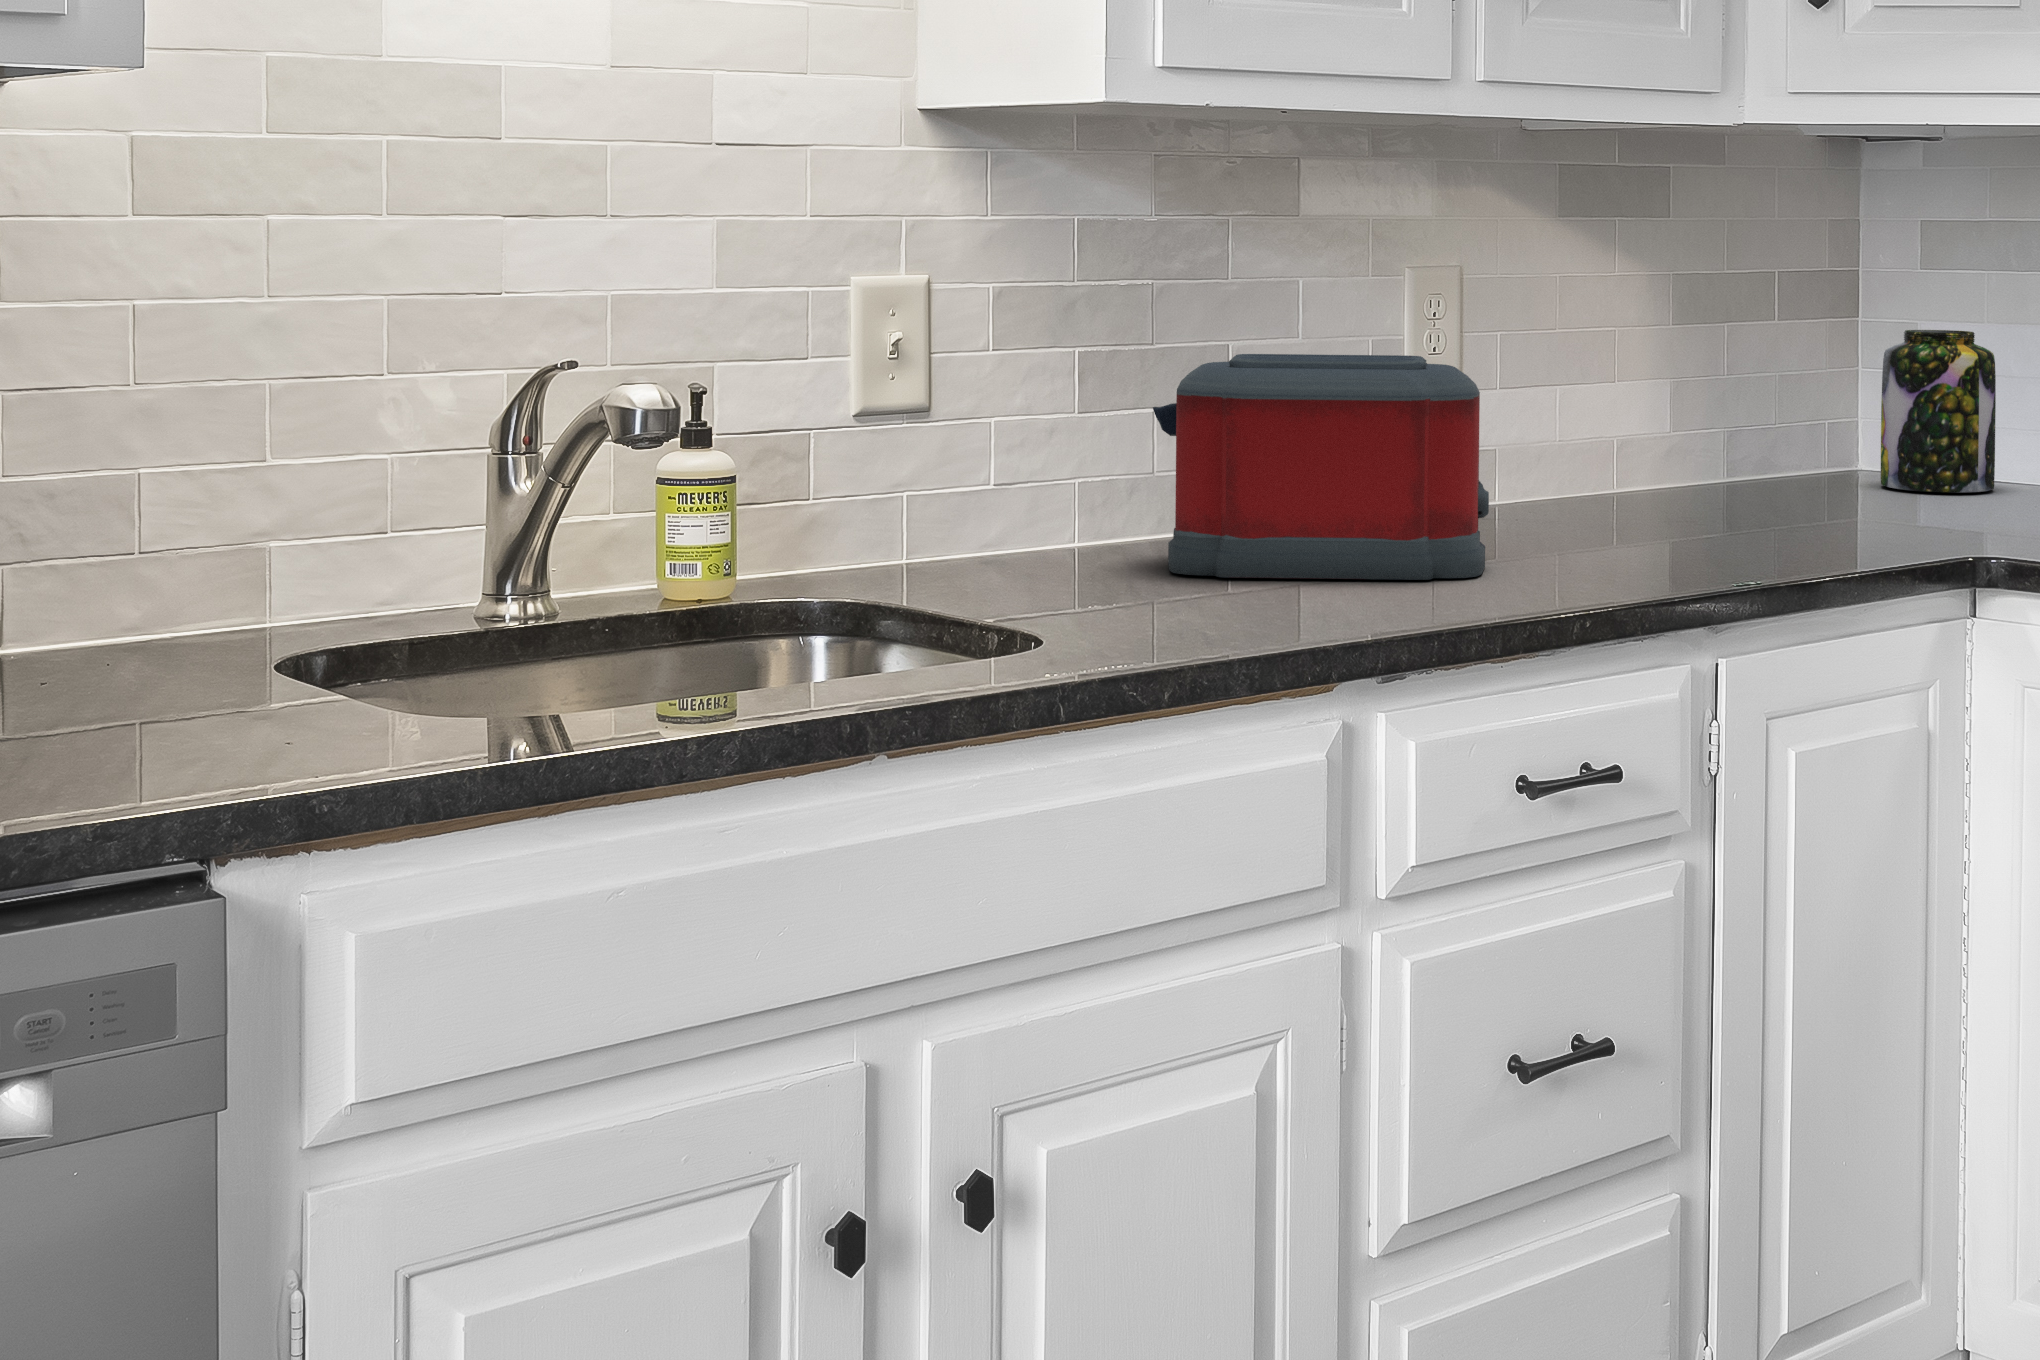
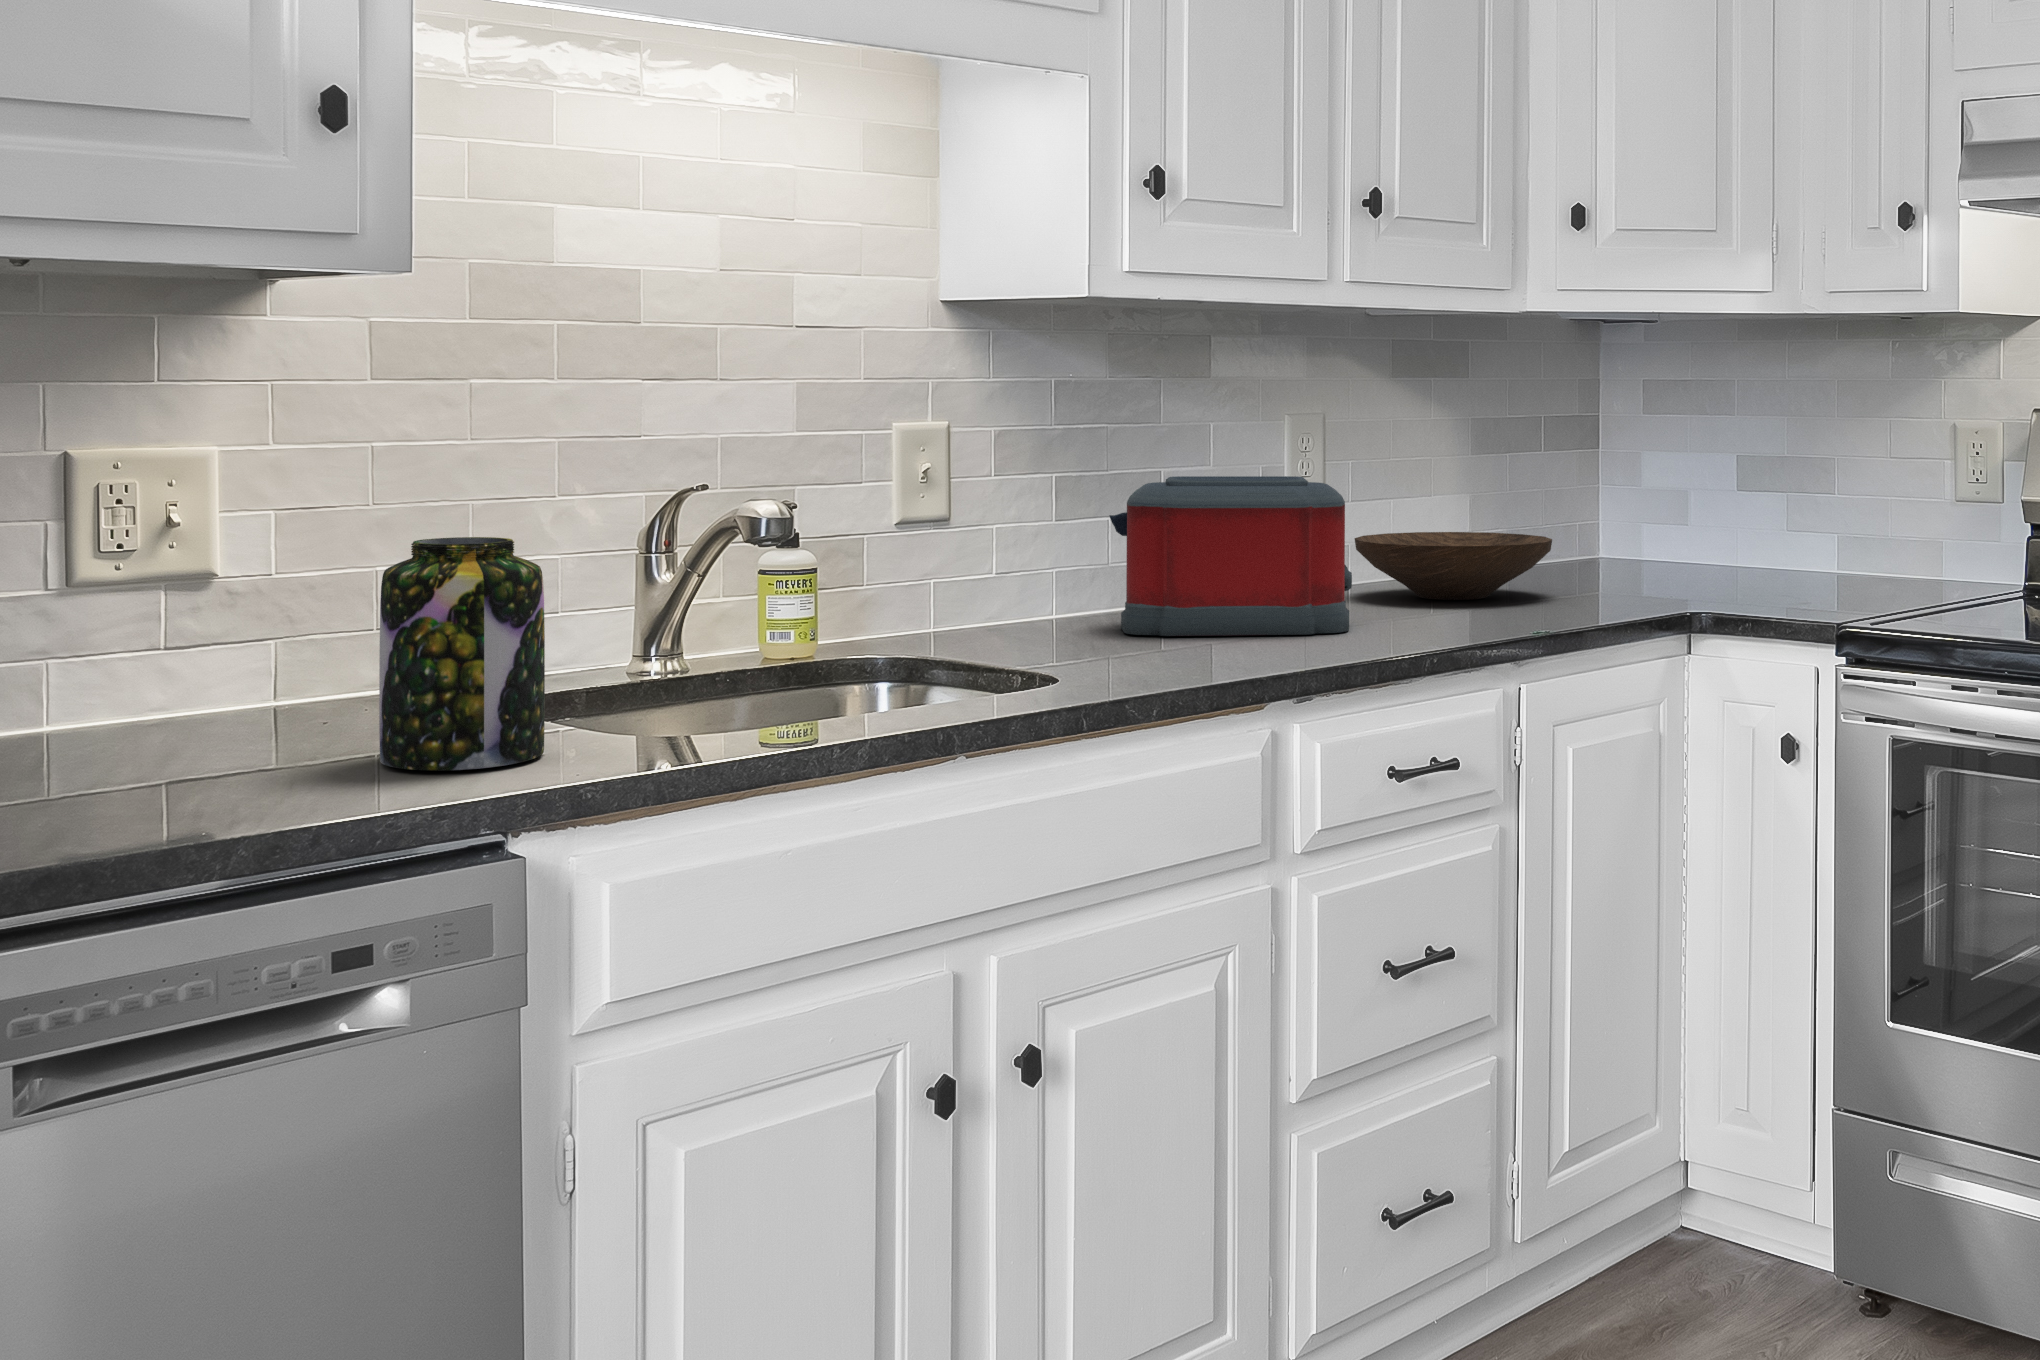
jar: present [1881,330,1996,493] -> present [379,537,545,771]
wooden bowl: none [1507,433,1786,530] -> present [1355,532,1552,600]

